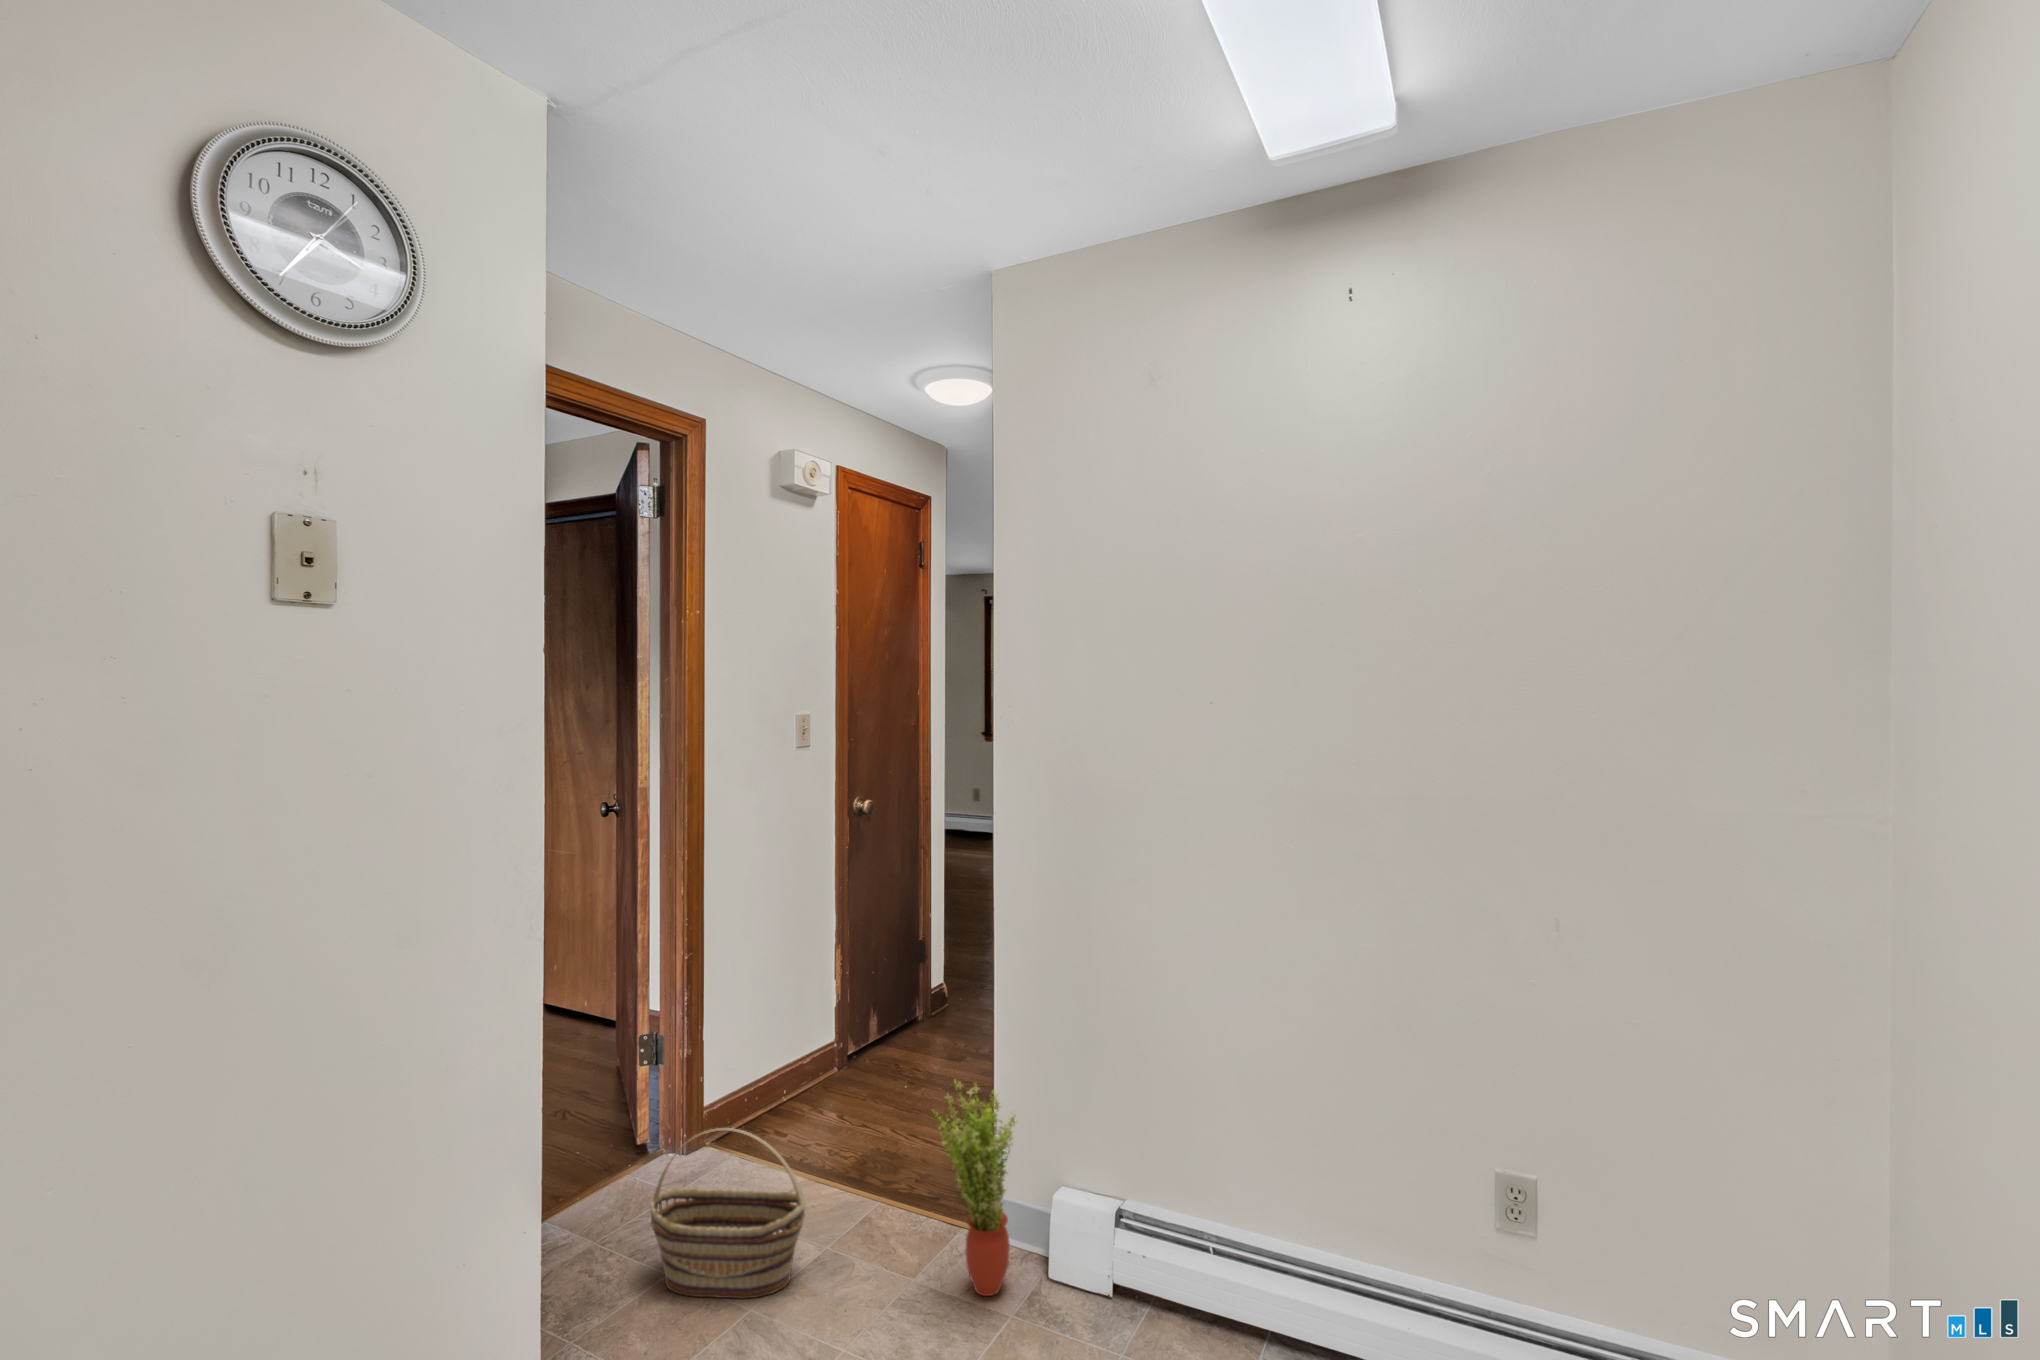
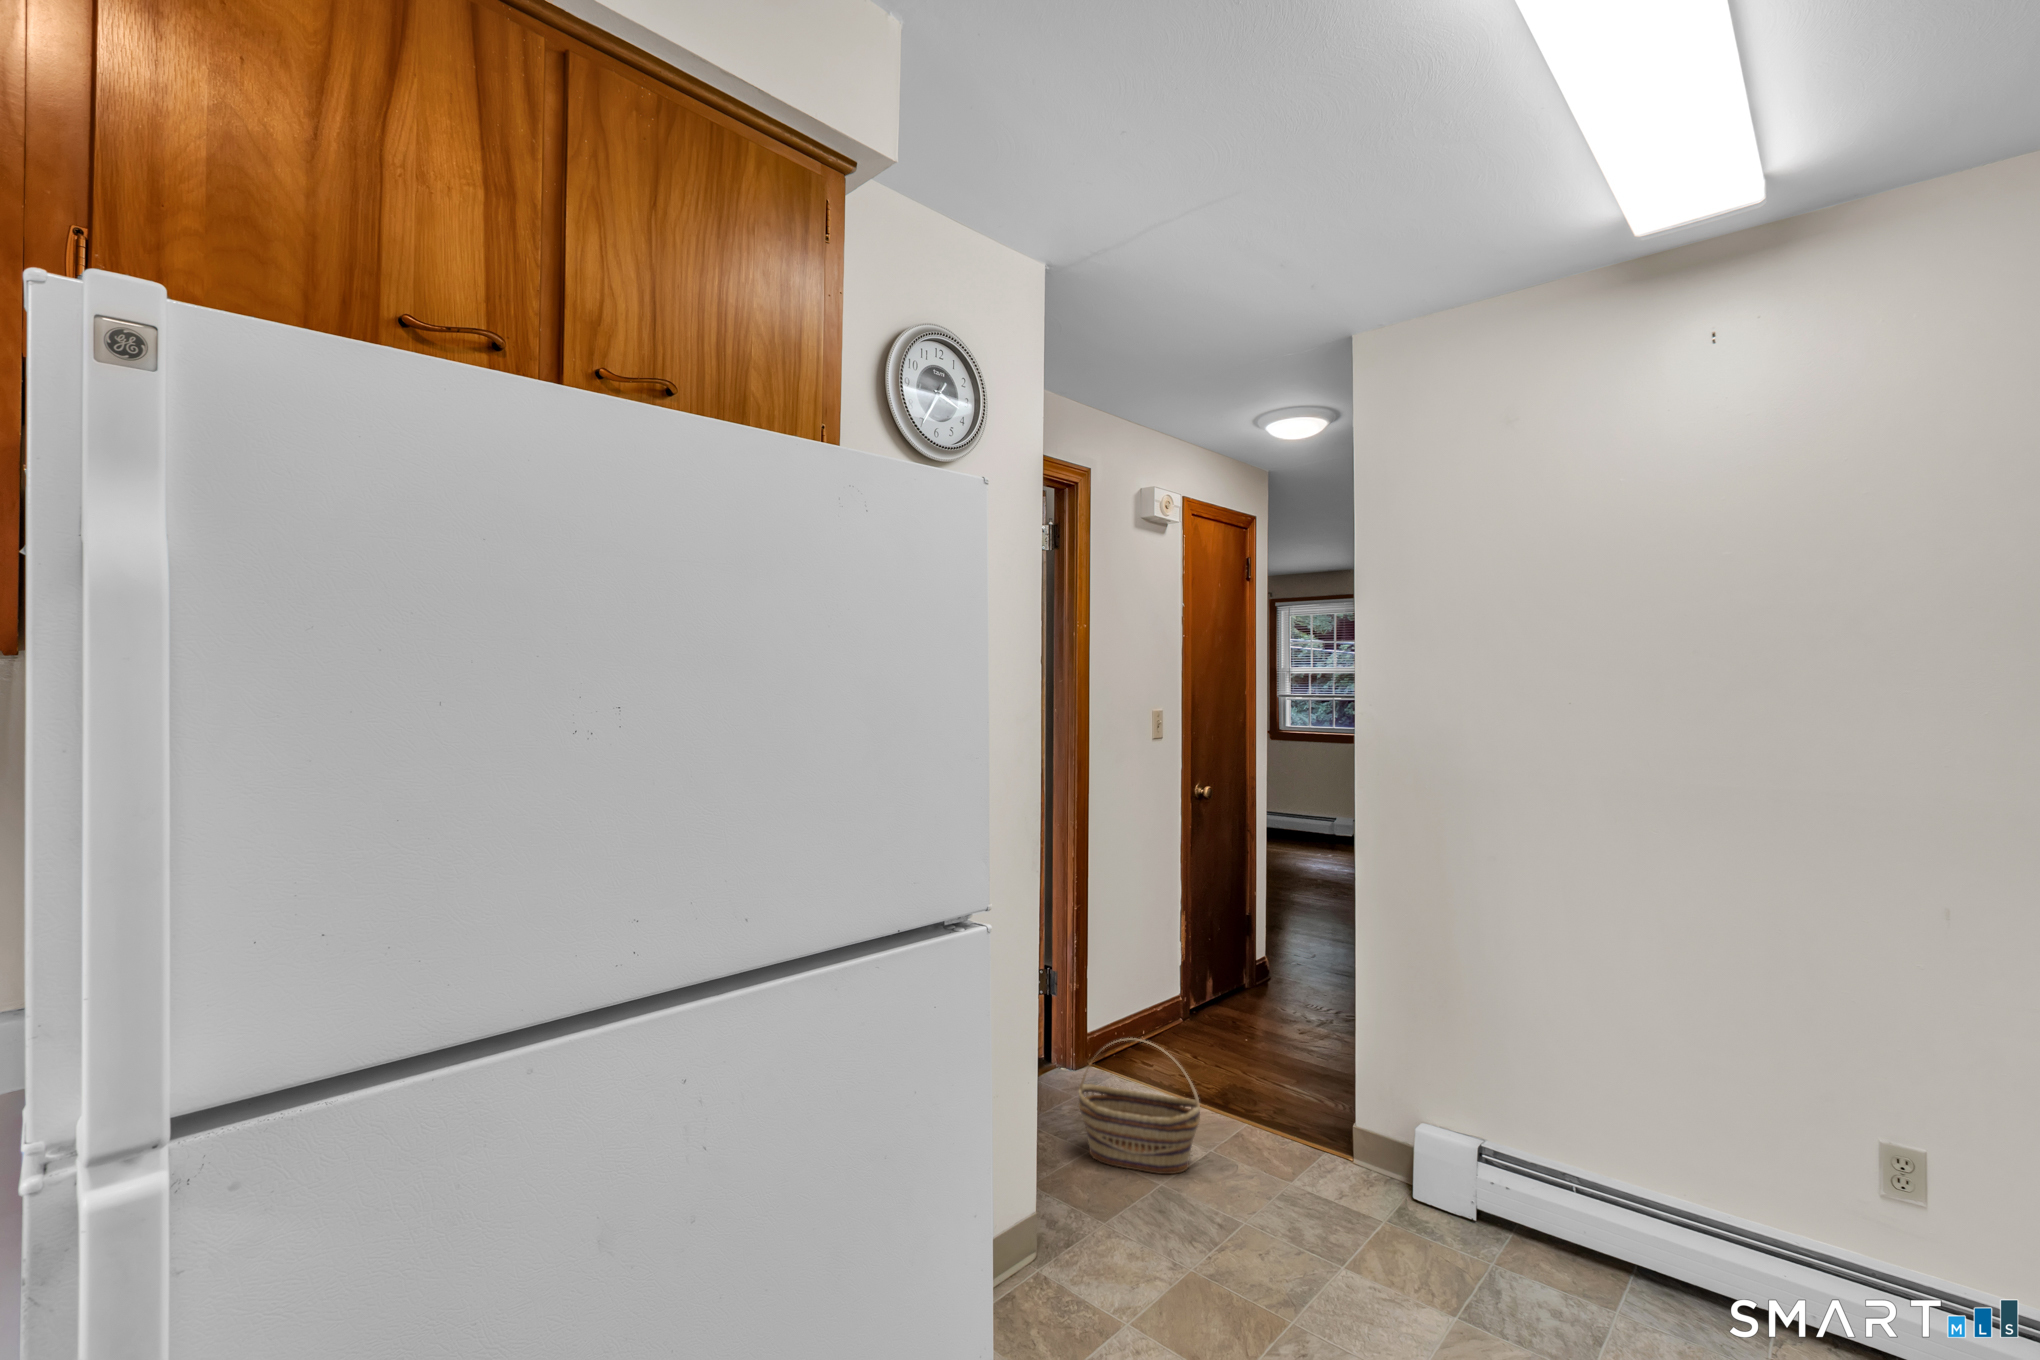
potted plant: present [934,1082,1017,1296] -> none [1310,1018,1386,1202]

